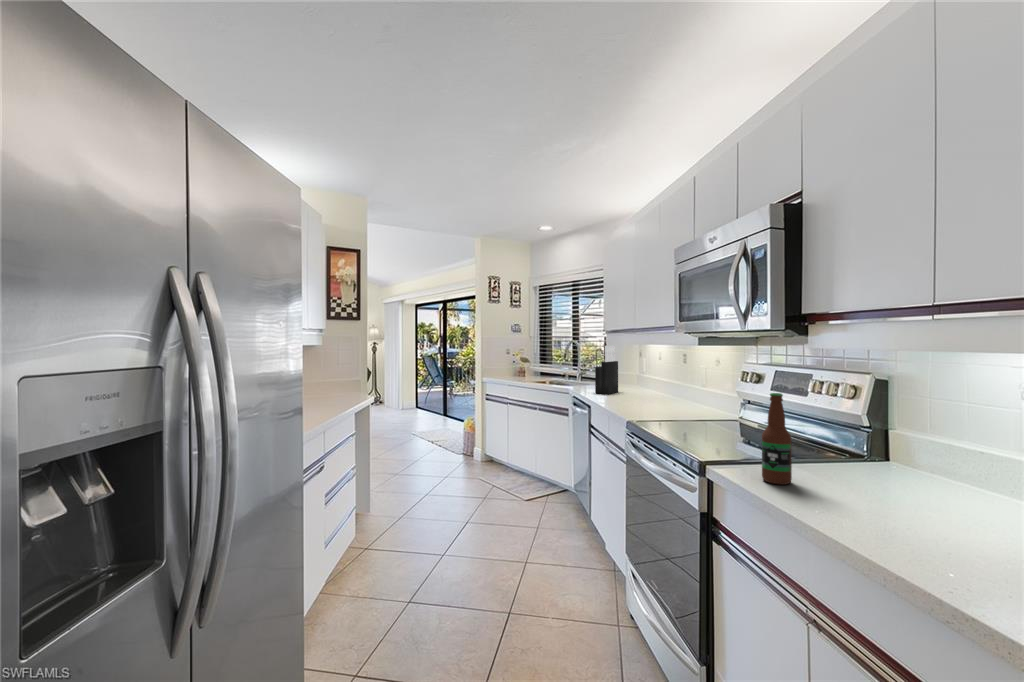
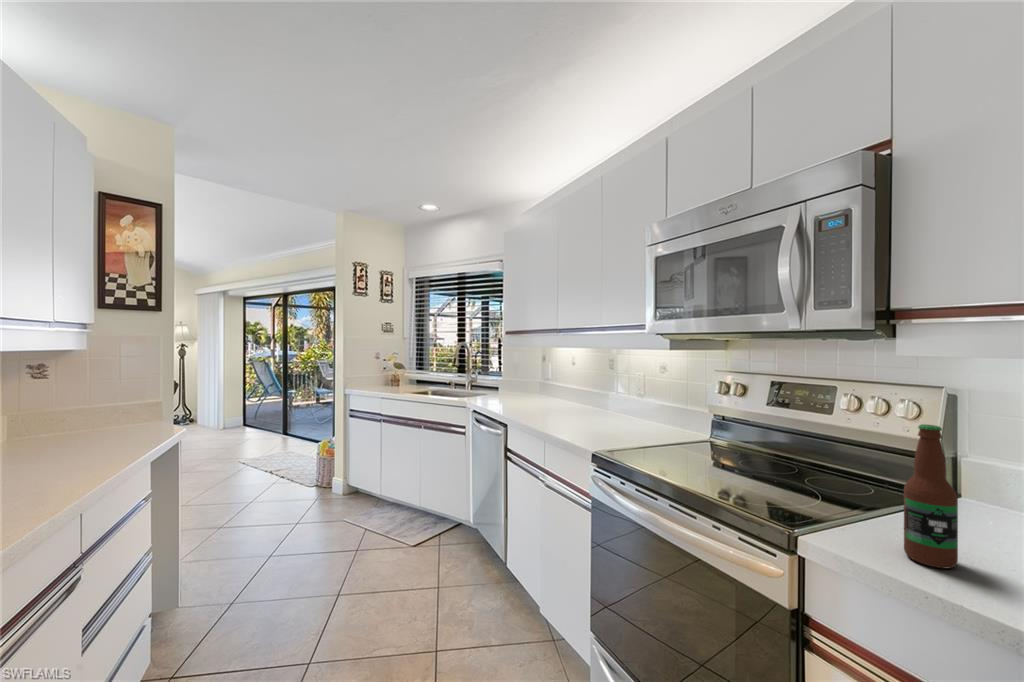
knife block: present [595,346,618,394] -> none [504,349,528,408]

